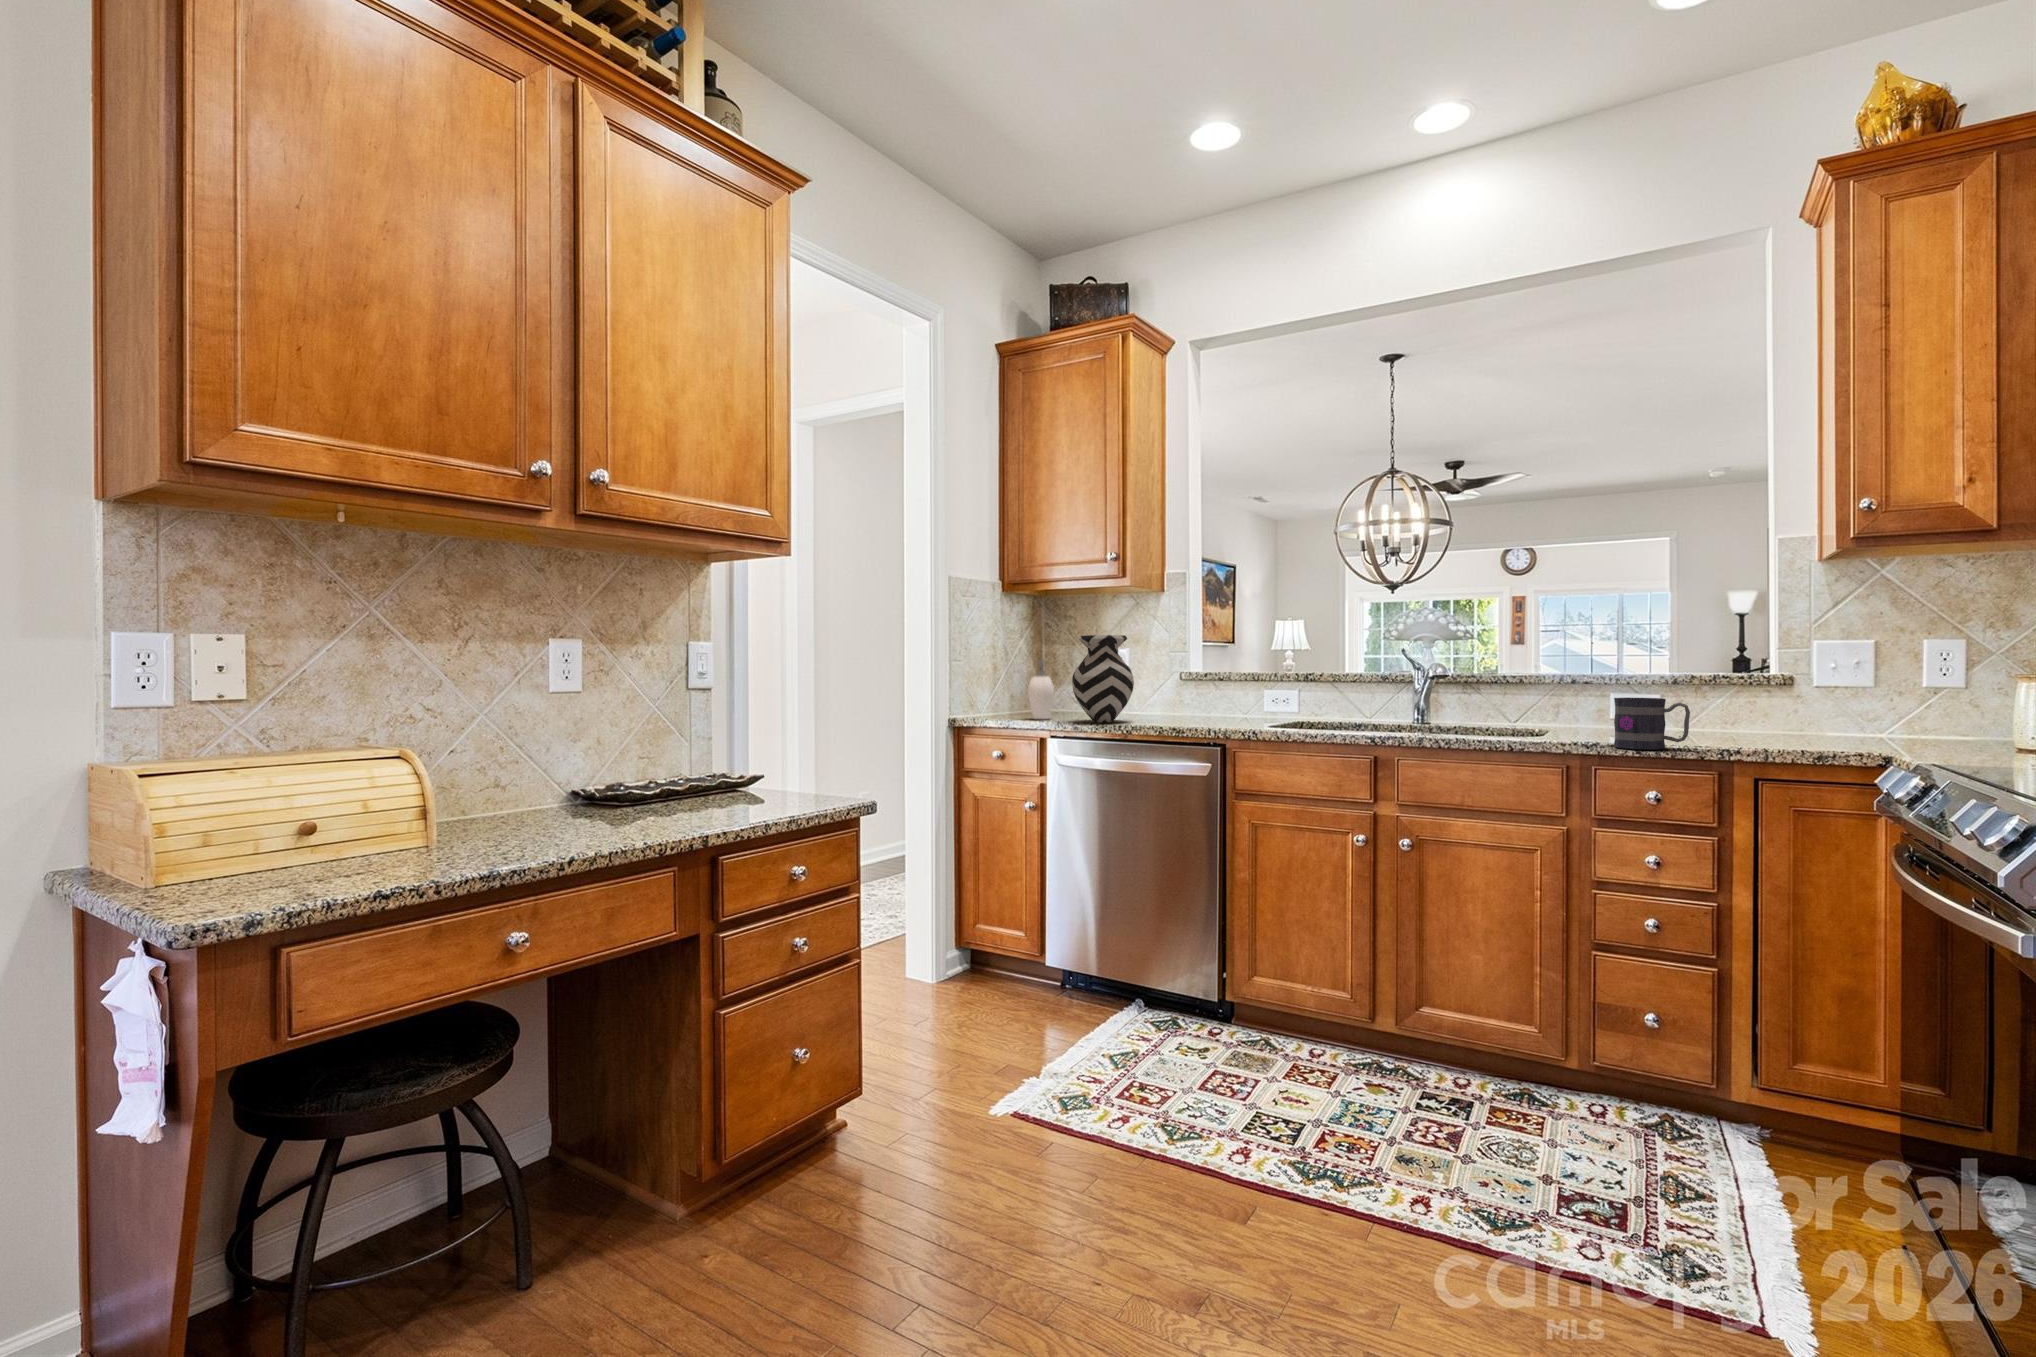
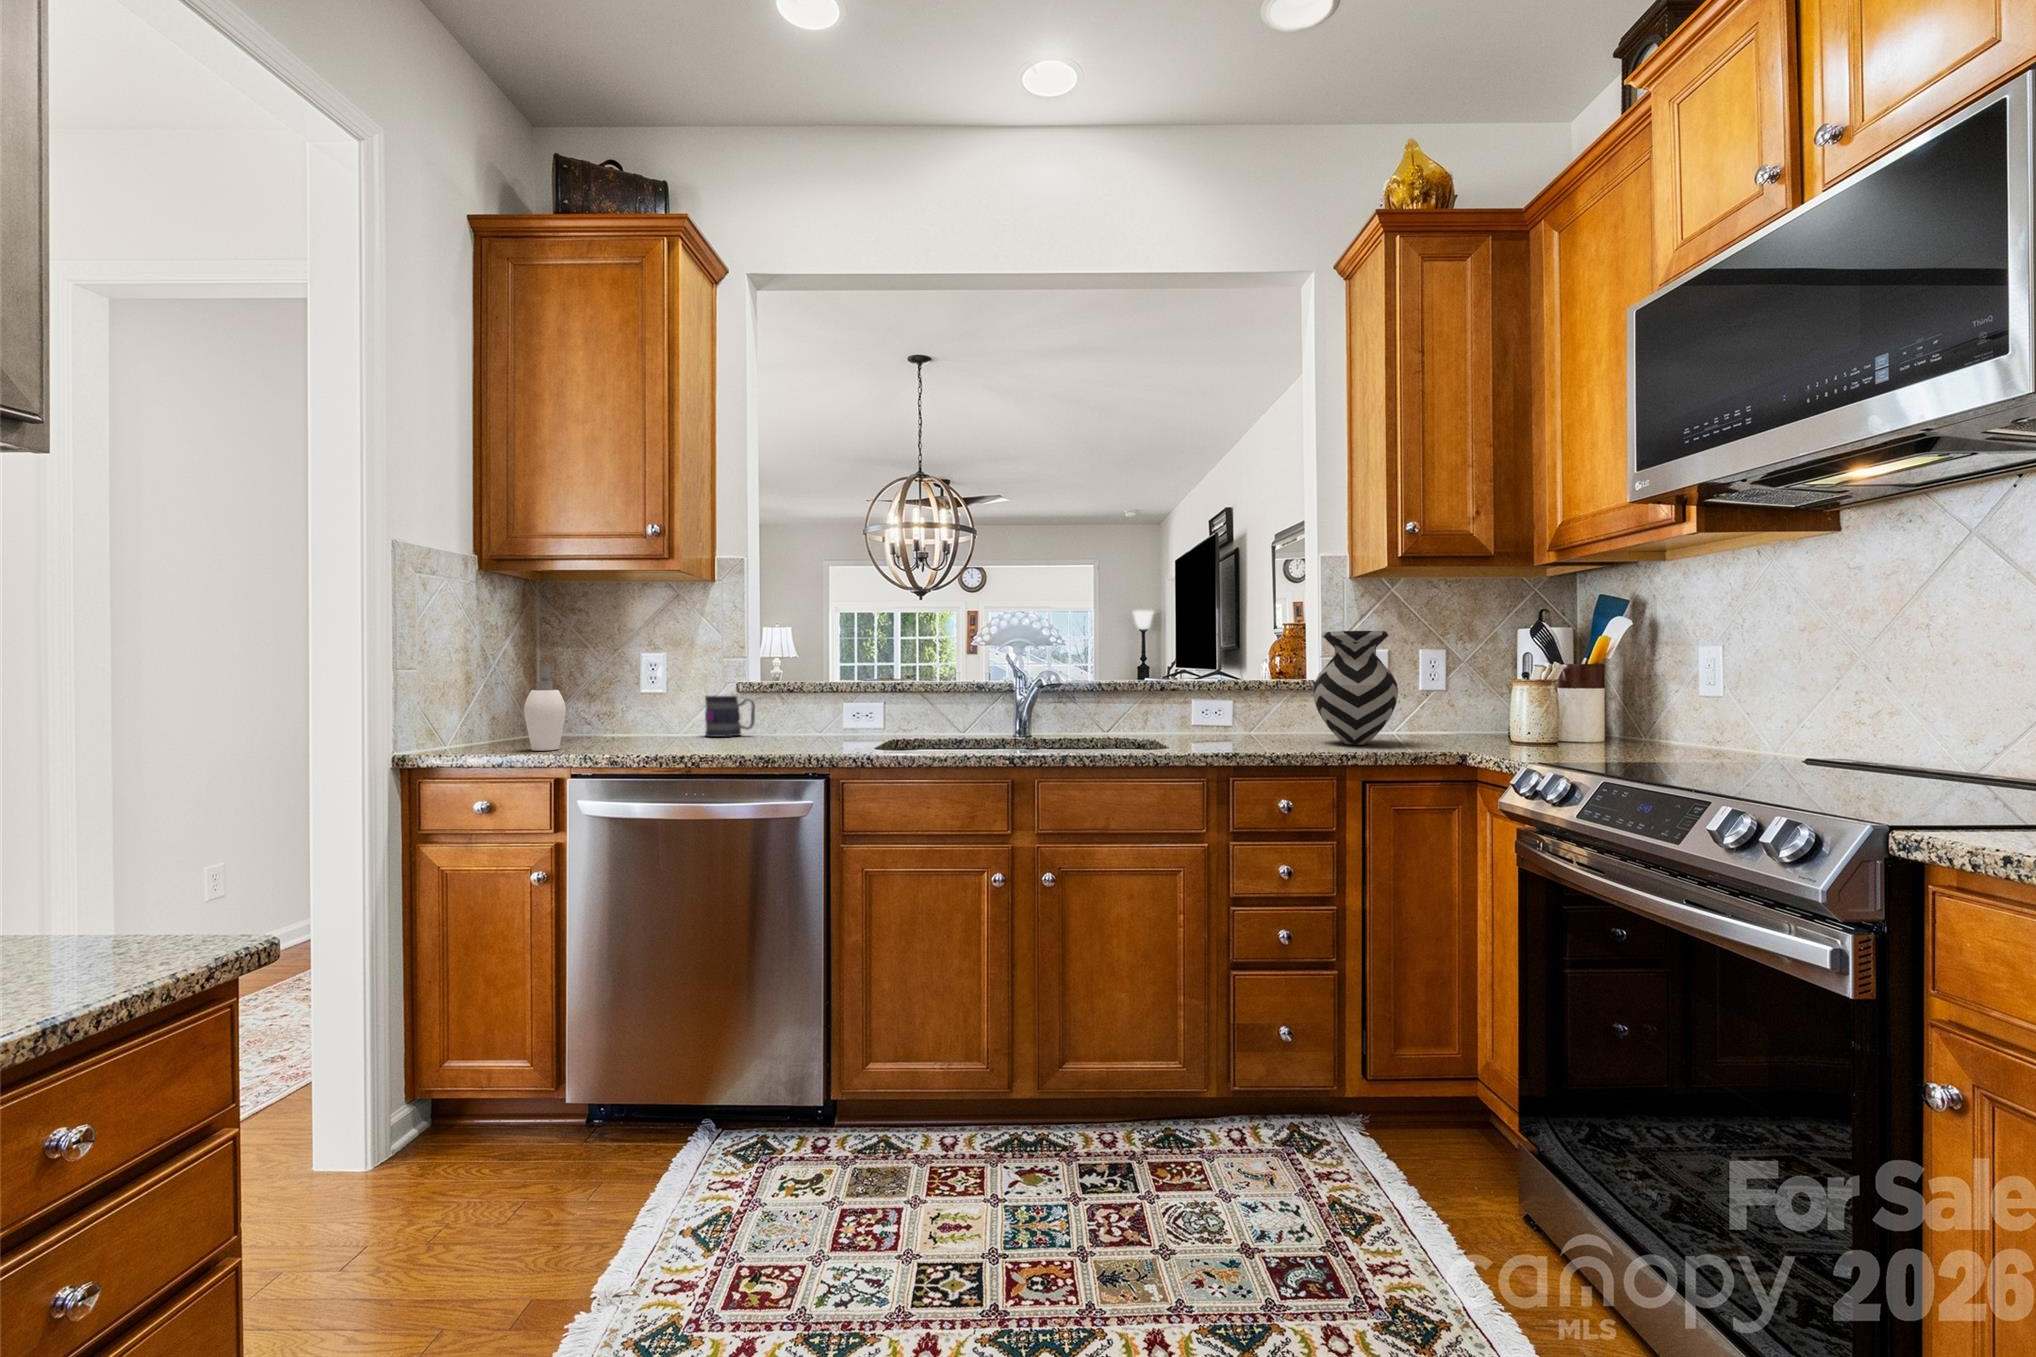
vase: present [1072,635,1134,722] -> present [1314,631,1398,745]
mug: present [1614,698,1690,750] -> present [705,696,756,737]

